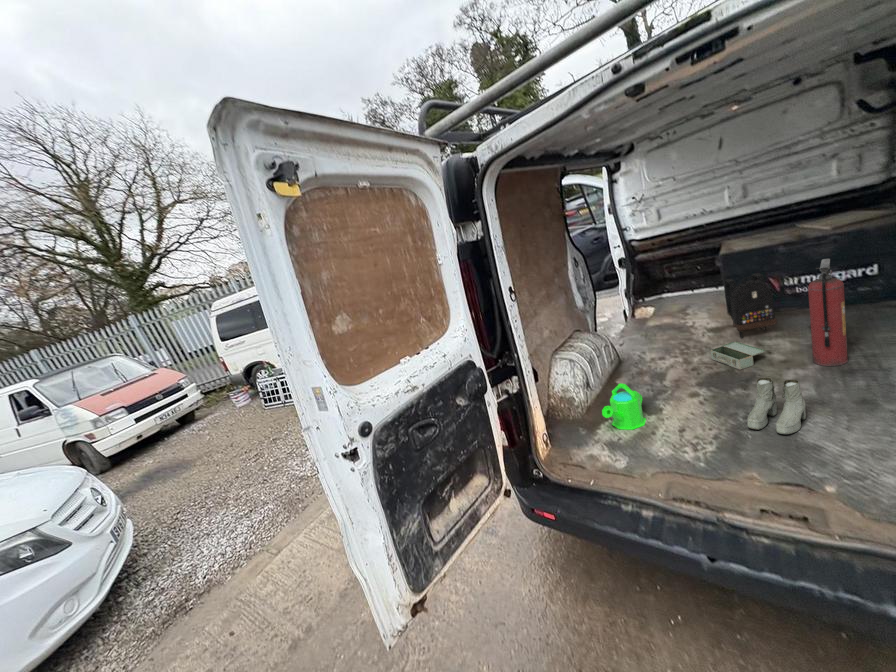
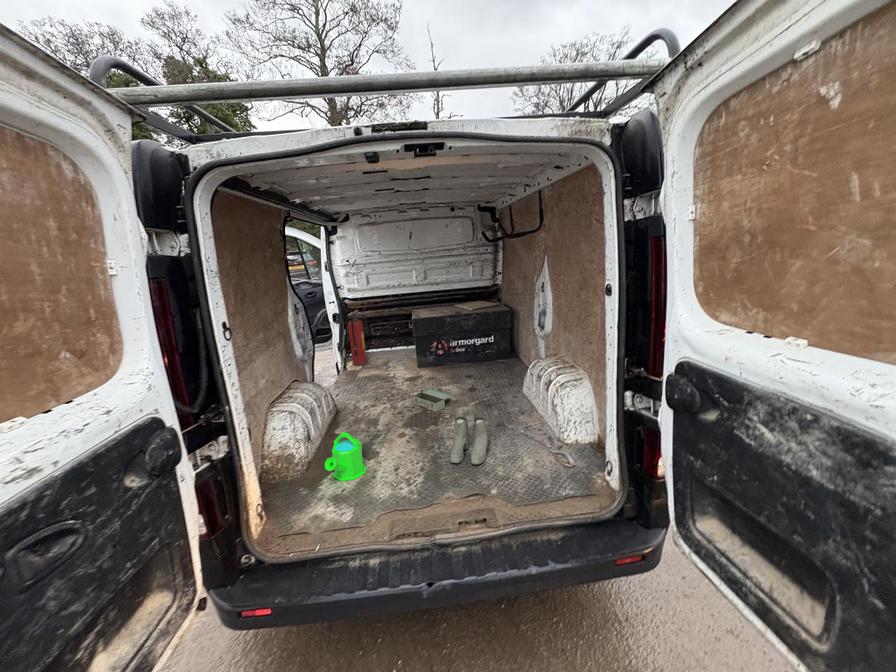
fire extinguisher: present [808,259,848,366] -> present [348,310,367,366]
backpack: present [724,273,777,338] -> none [420,333,456,386]

